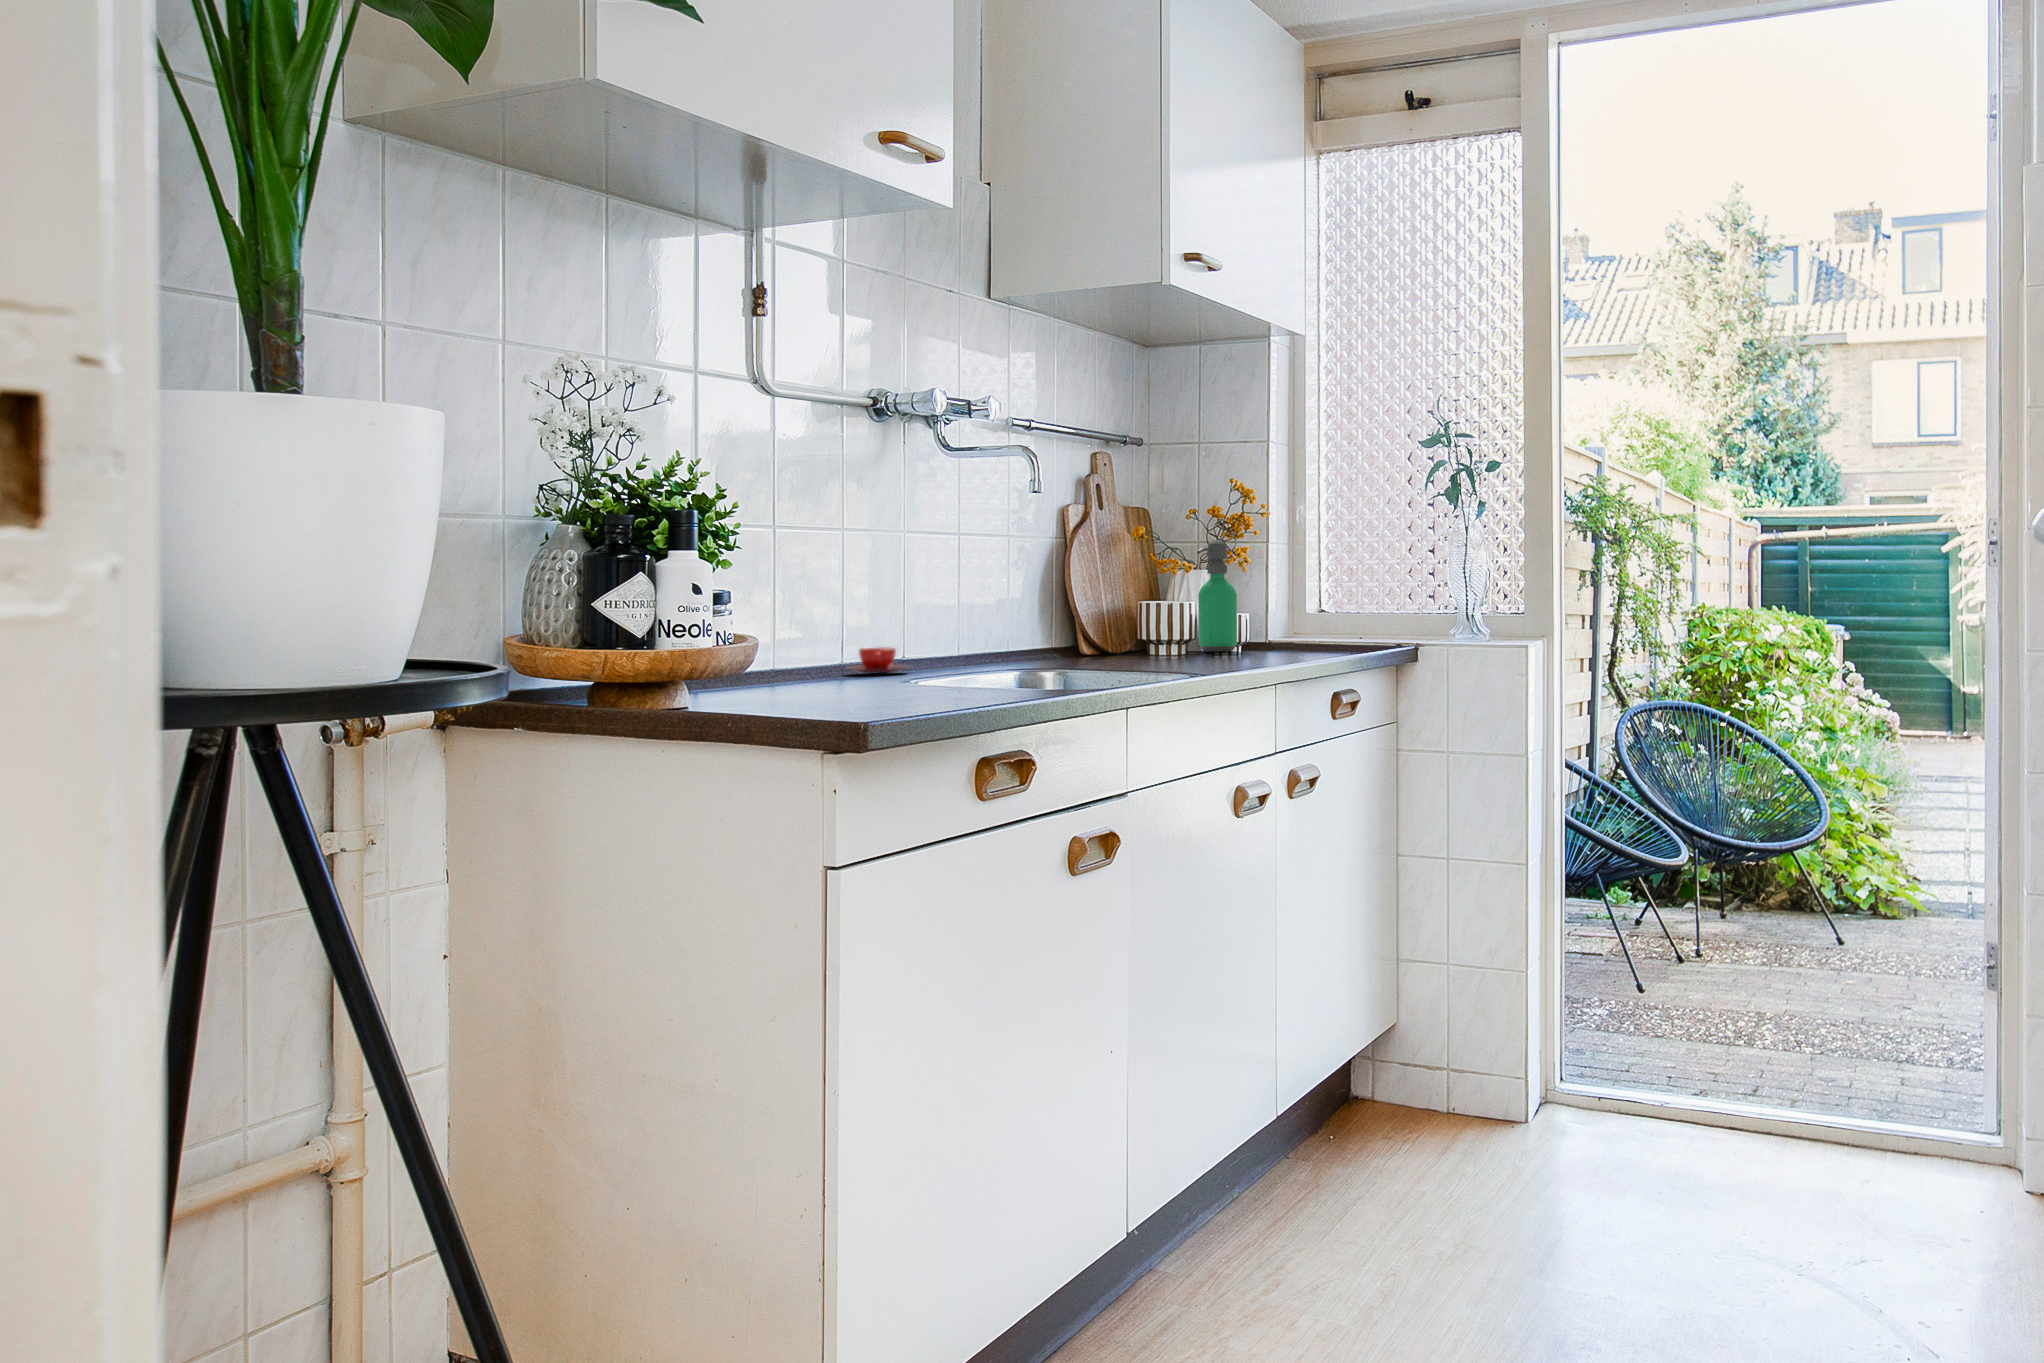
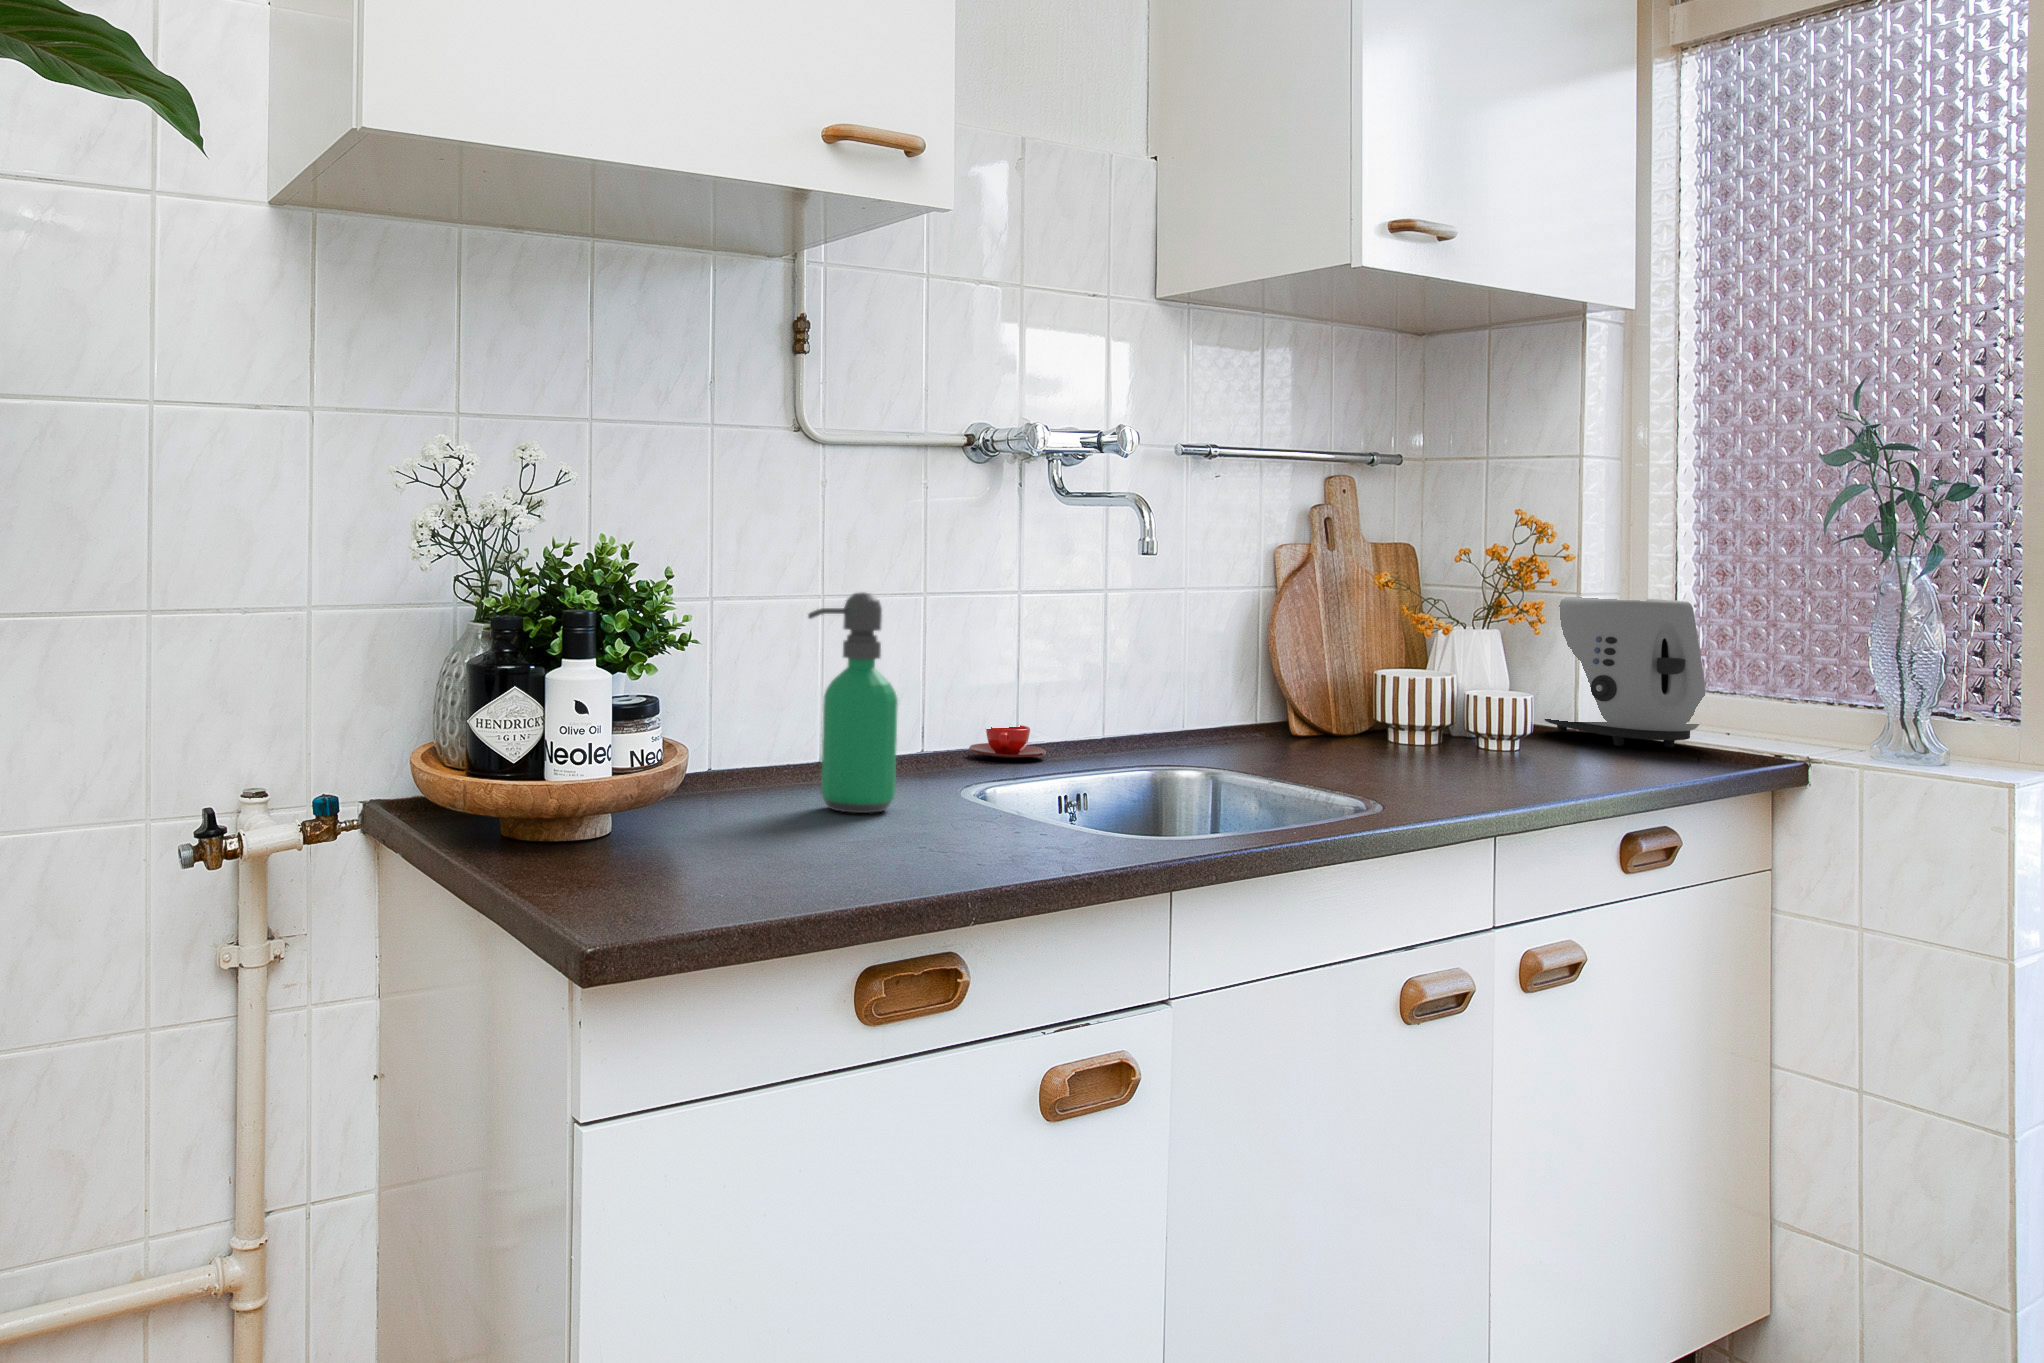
soap dispenser: present [1197,540,1237,652] -> present [808,592,898,813]
toaster: none [1243,540,1356,647] -> present [1544,597,1705,747]

